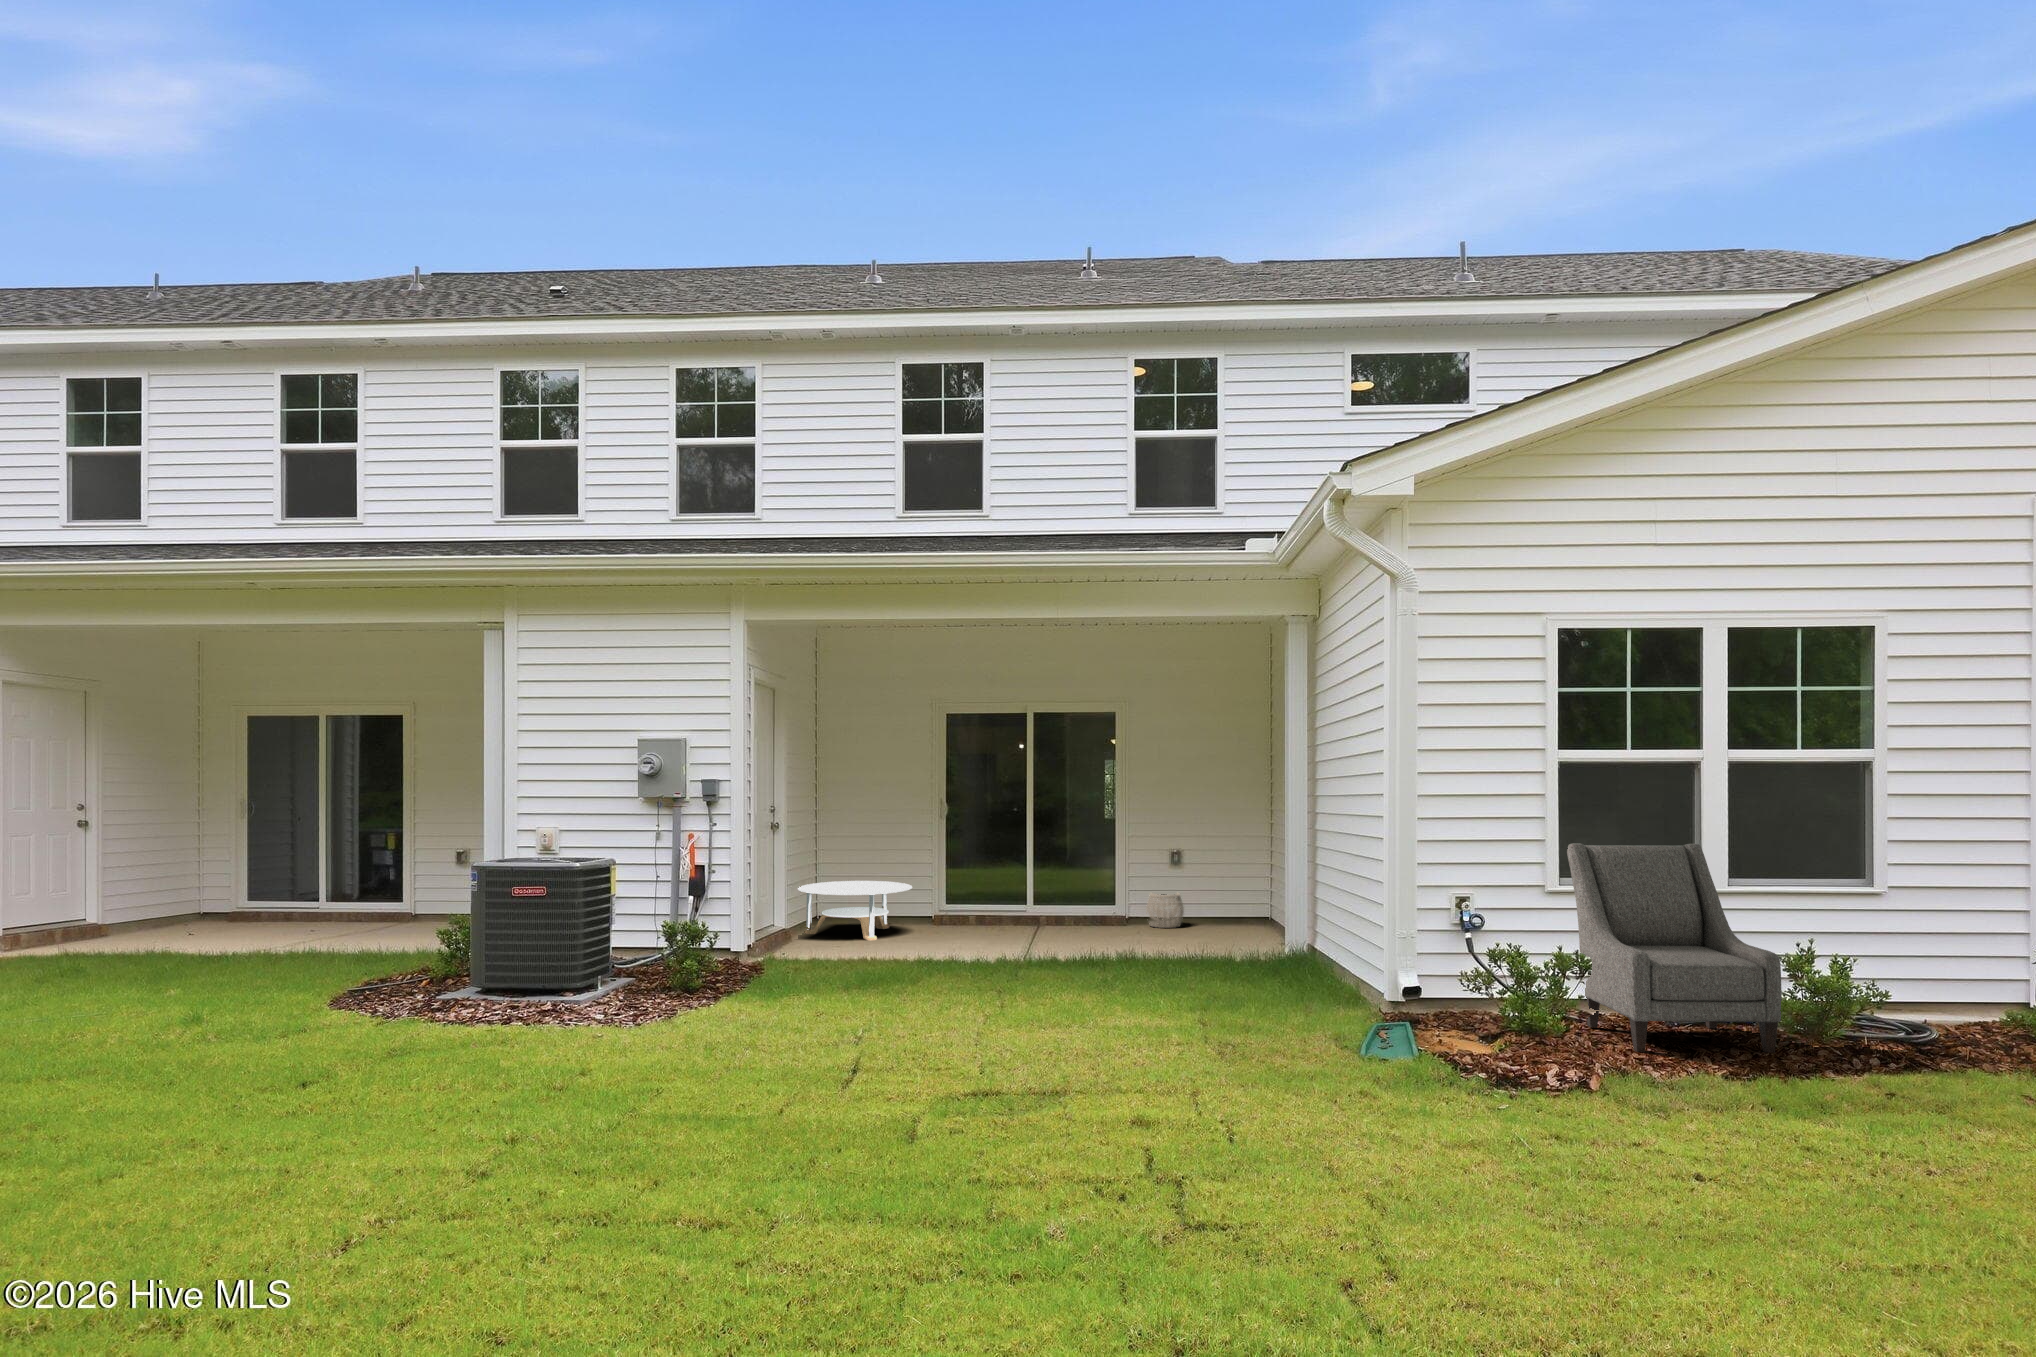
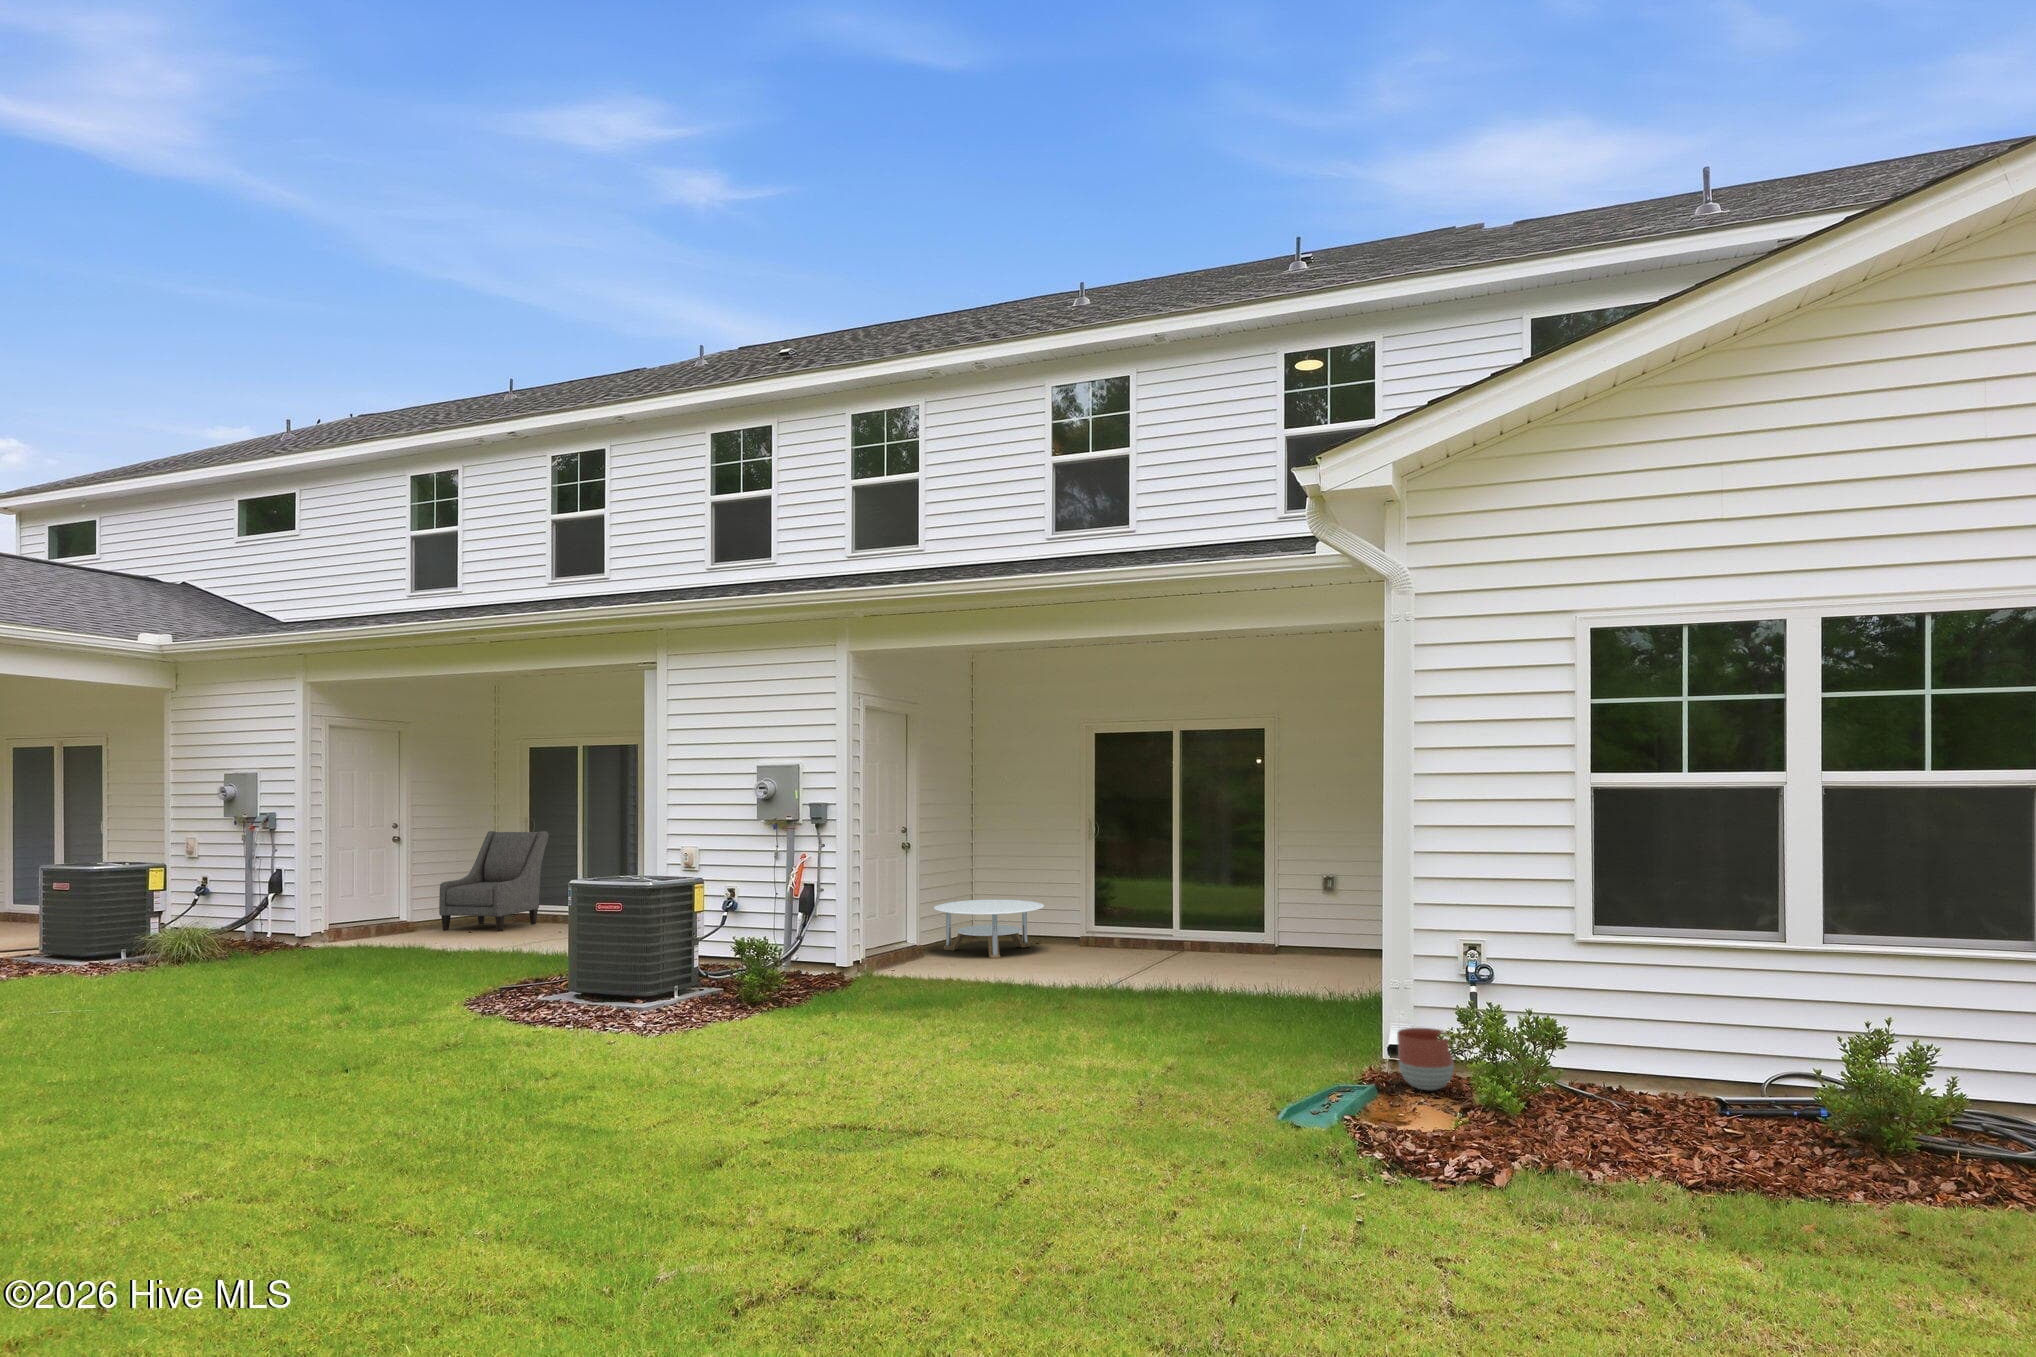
chair: present [1567,843,1782,1053] -> present [439,831,549,932]
woven basket: present [1146,893,1184,928] -> none [1287,919,1328,958]
planter: none [1405,972,1454,1025] -> present [1397,1028,1454,1090]

